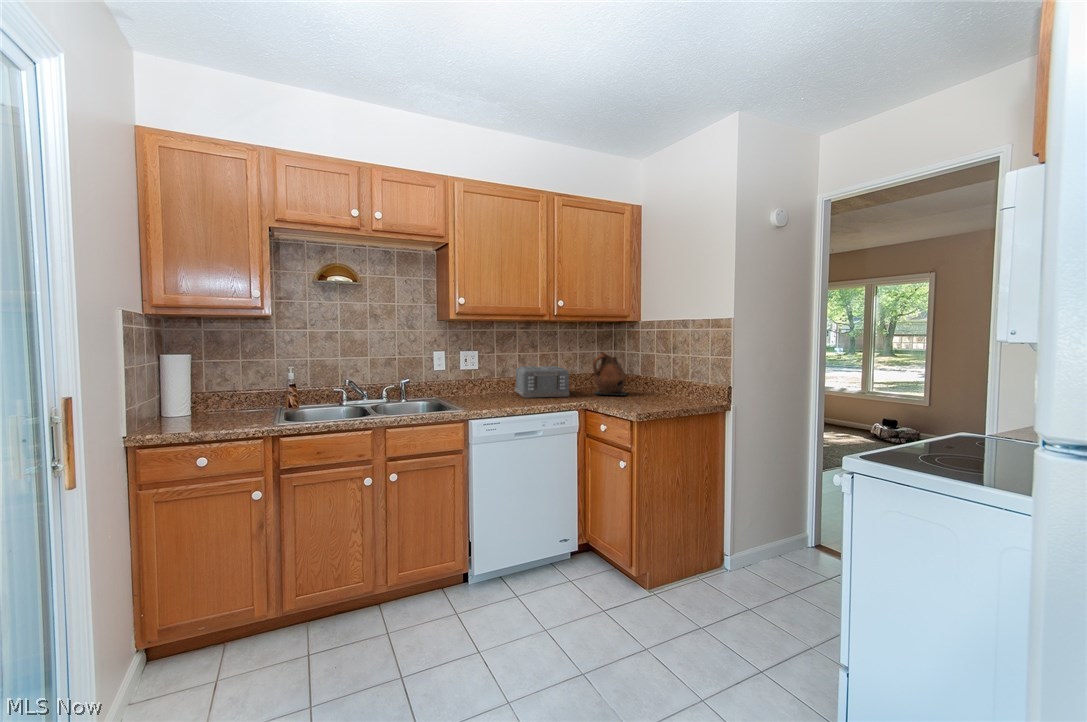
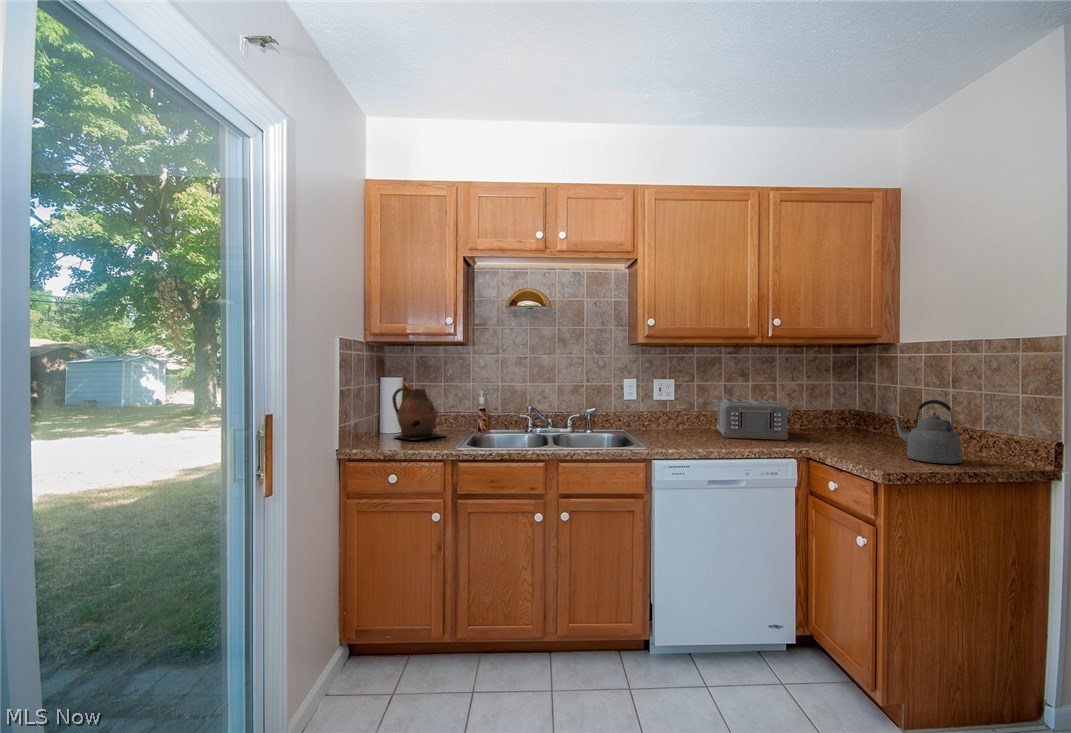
ceramic pitcher: present [593,352,627,395] -> present [392,382,446,440]
kettle: none [637,361,679,405] -> present [890,400,962,464]

